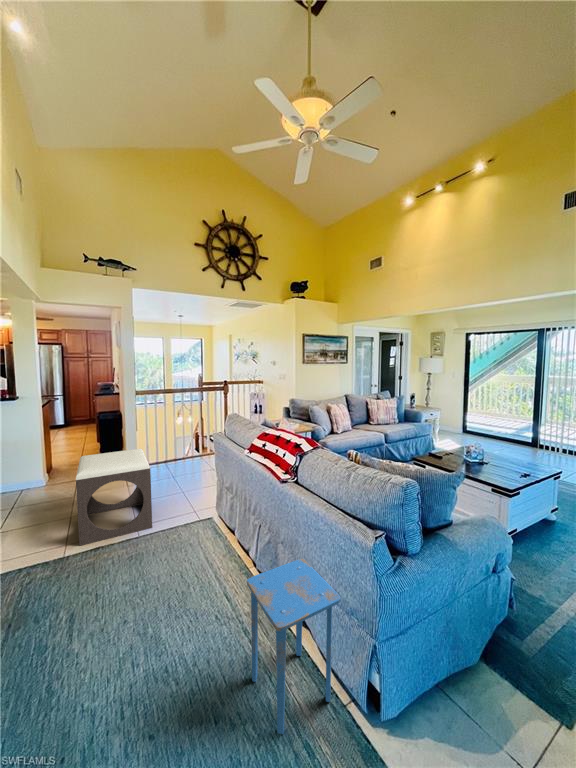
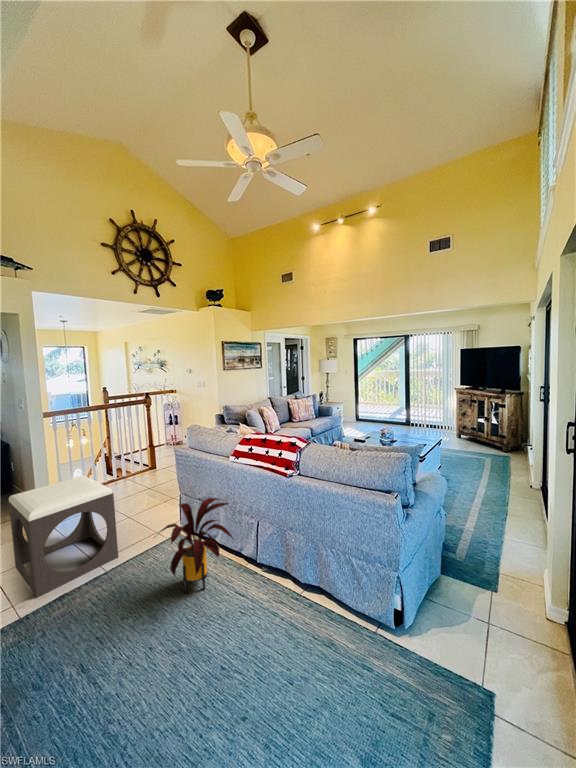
house plant: none [154,489,239,581] -> present [160,498,233,592]
side table: present [247,559,341,734] -> none [293,534,369,670]

